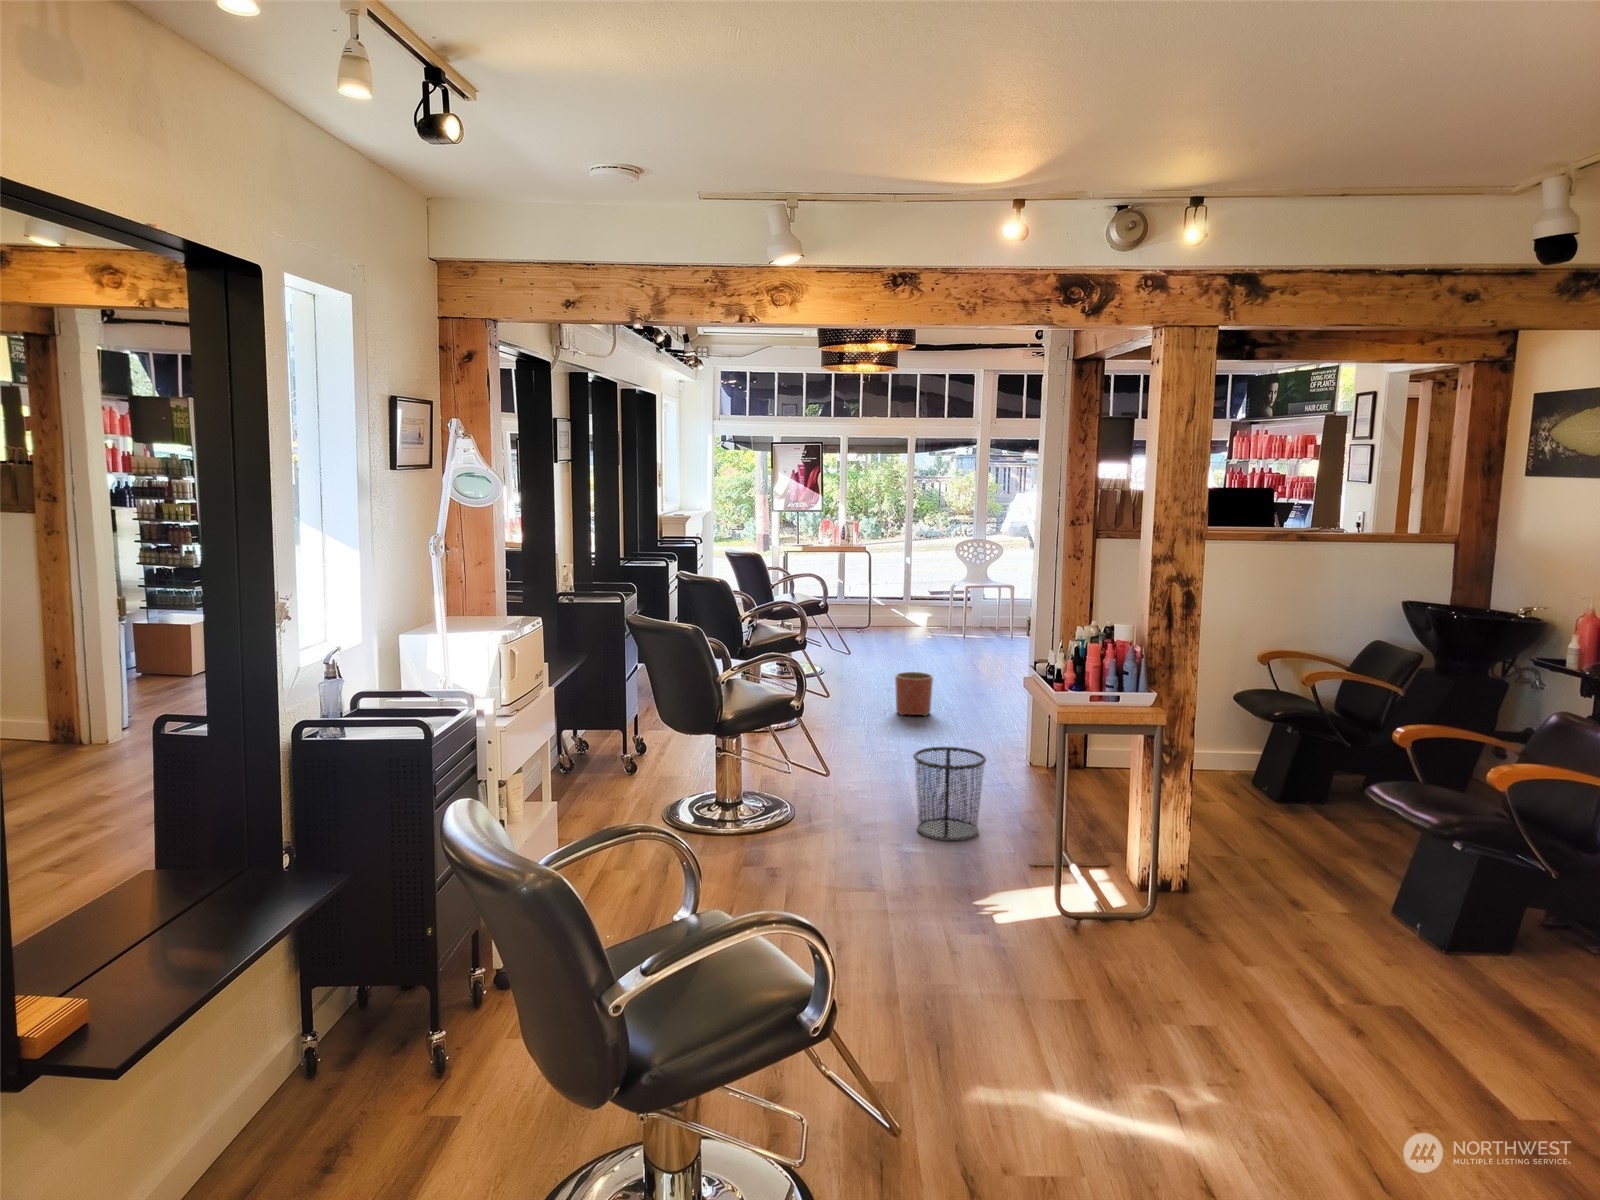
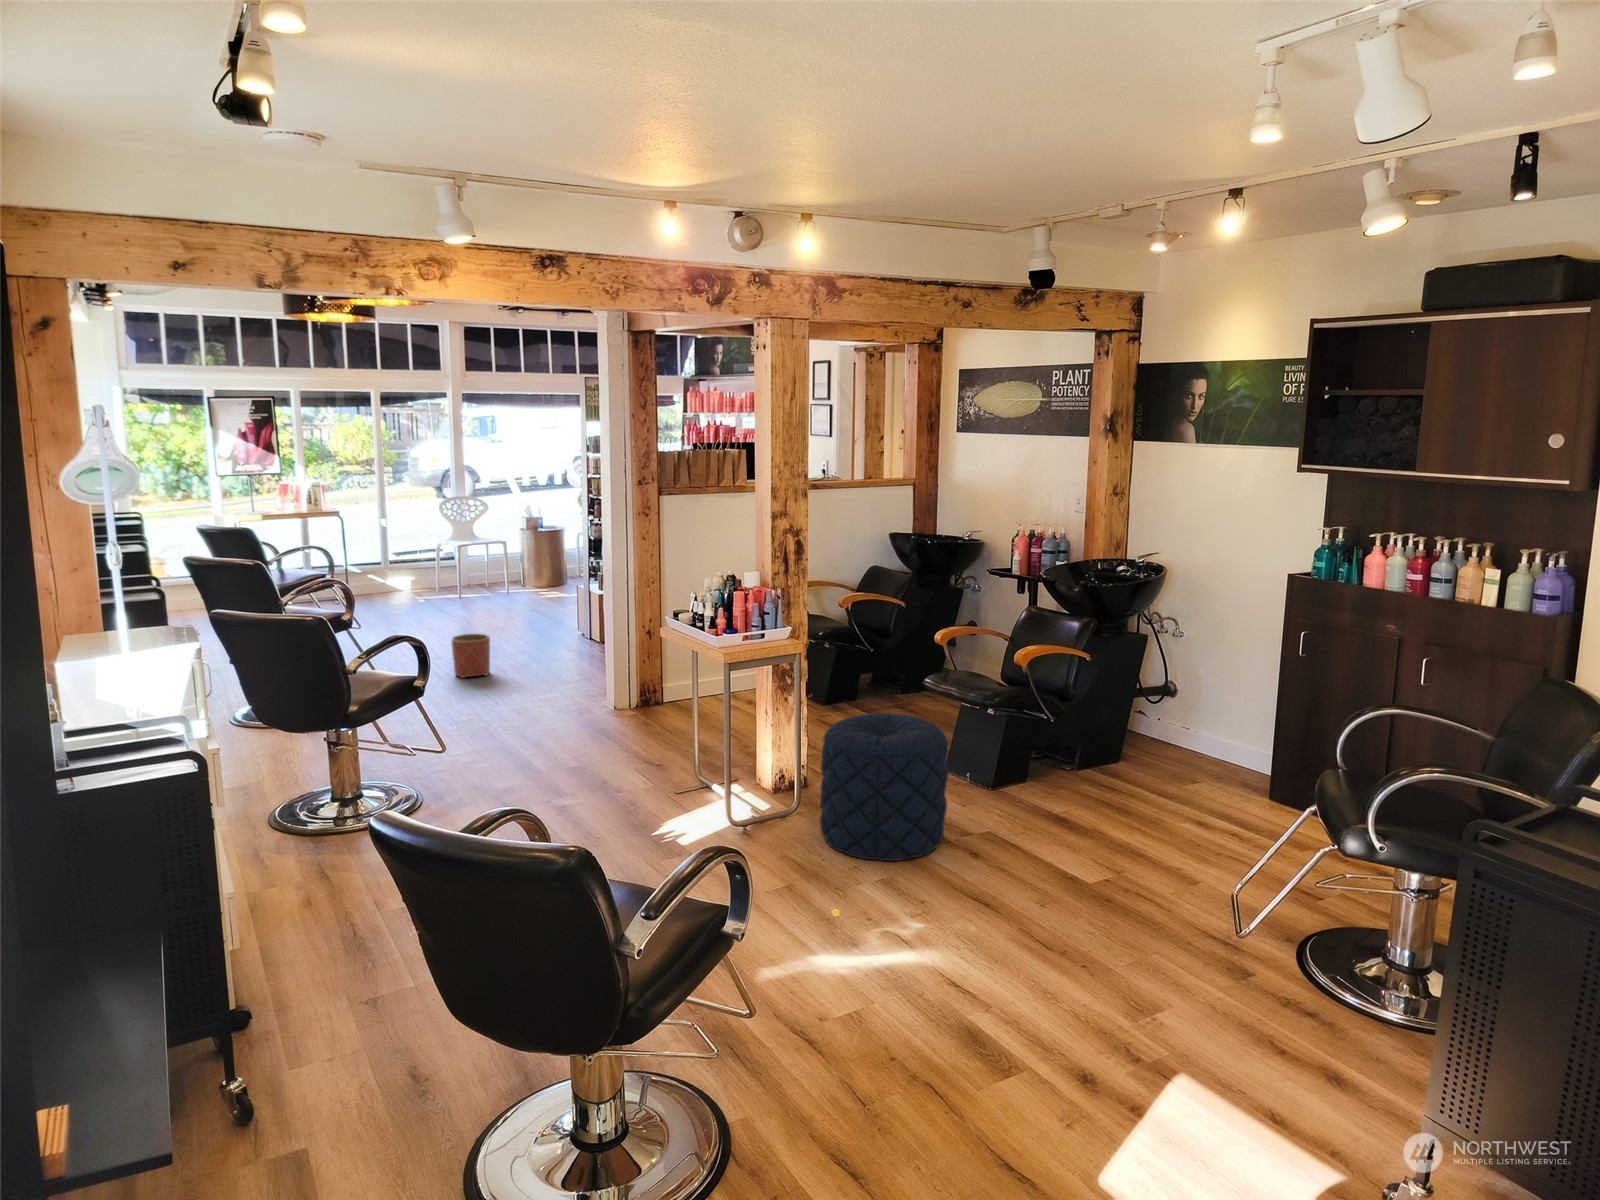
waste bin: present [913,747,986,841] -> none [558,698,626,785]
pouf: none [1145,812,1327,1011] -> present [820,713,949,861]

